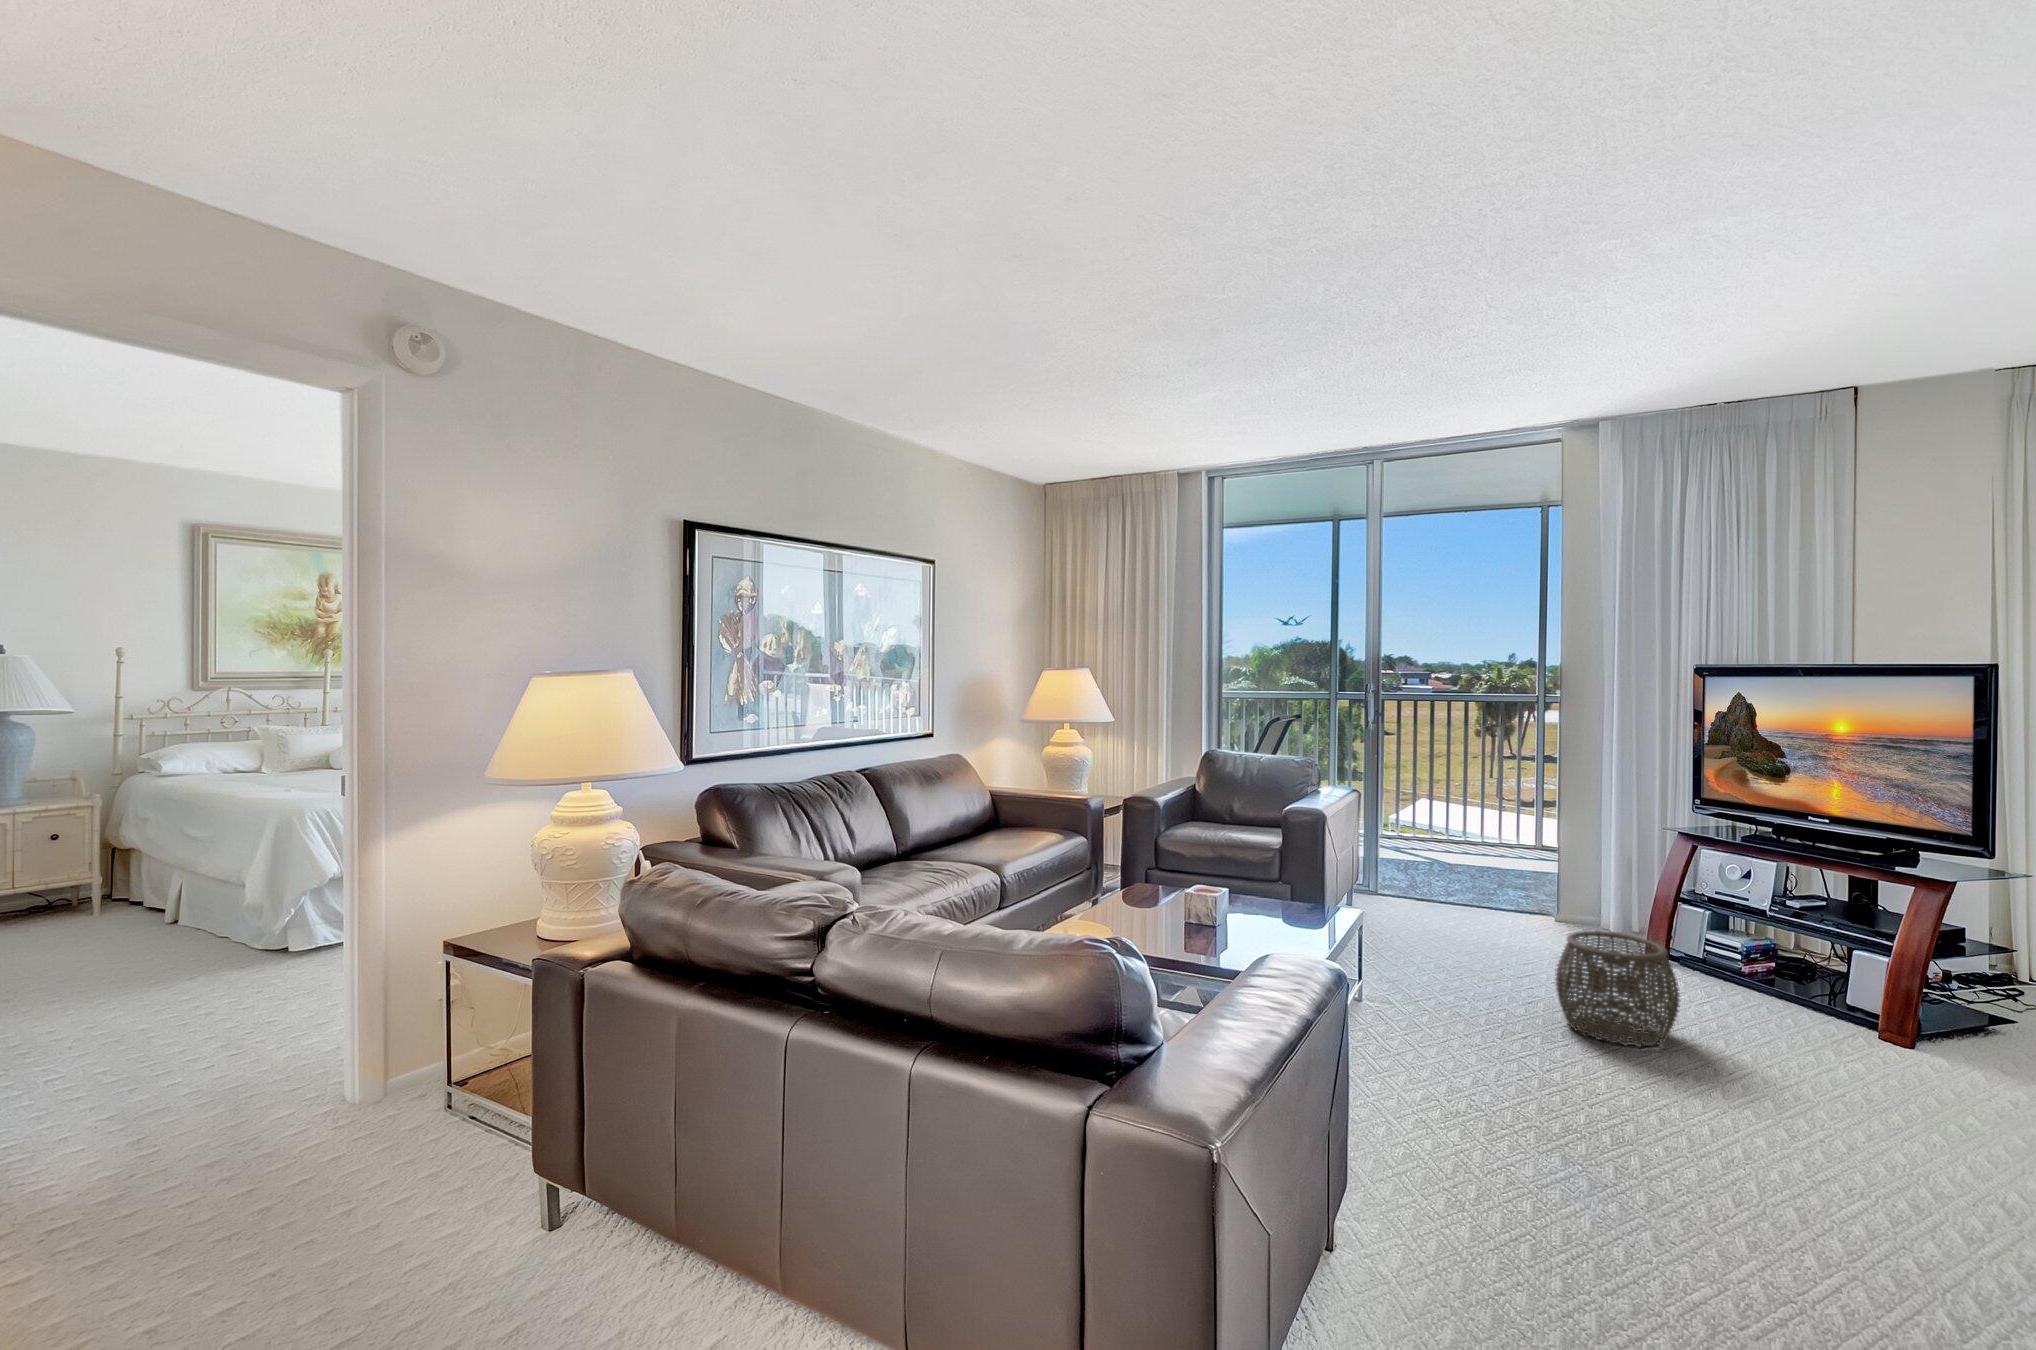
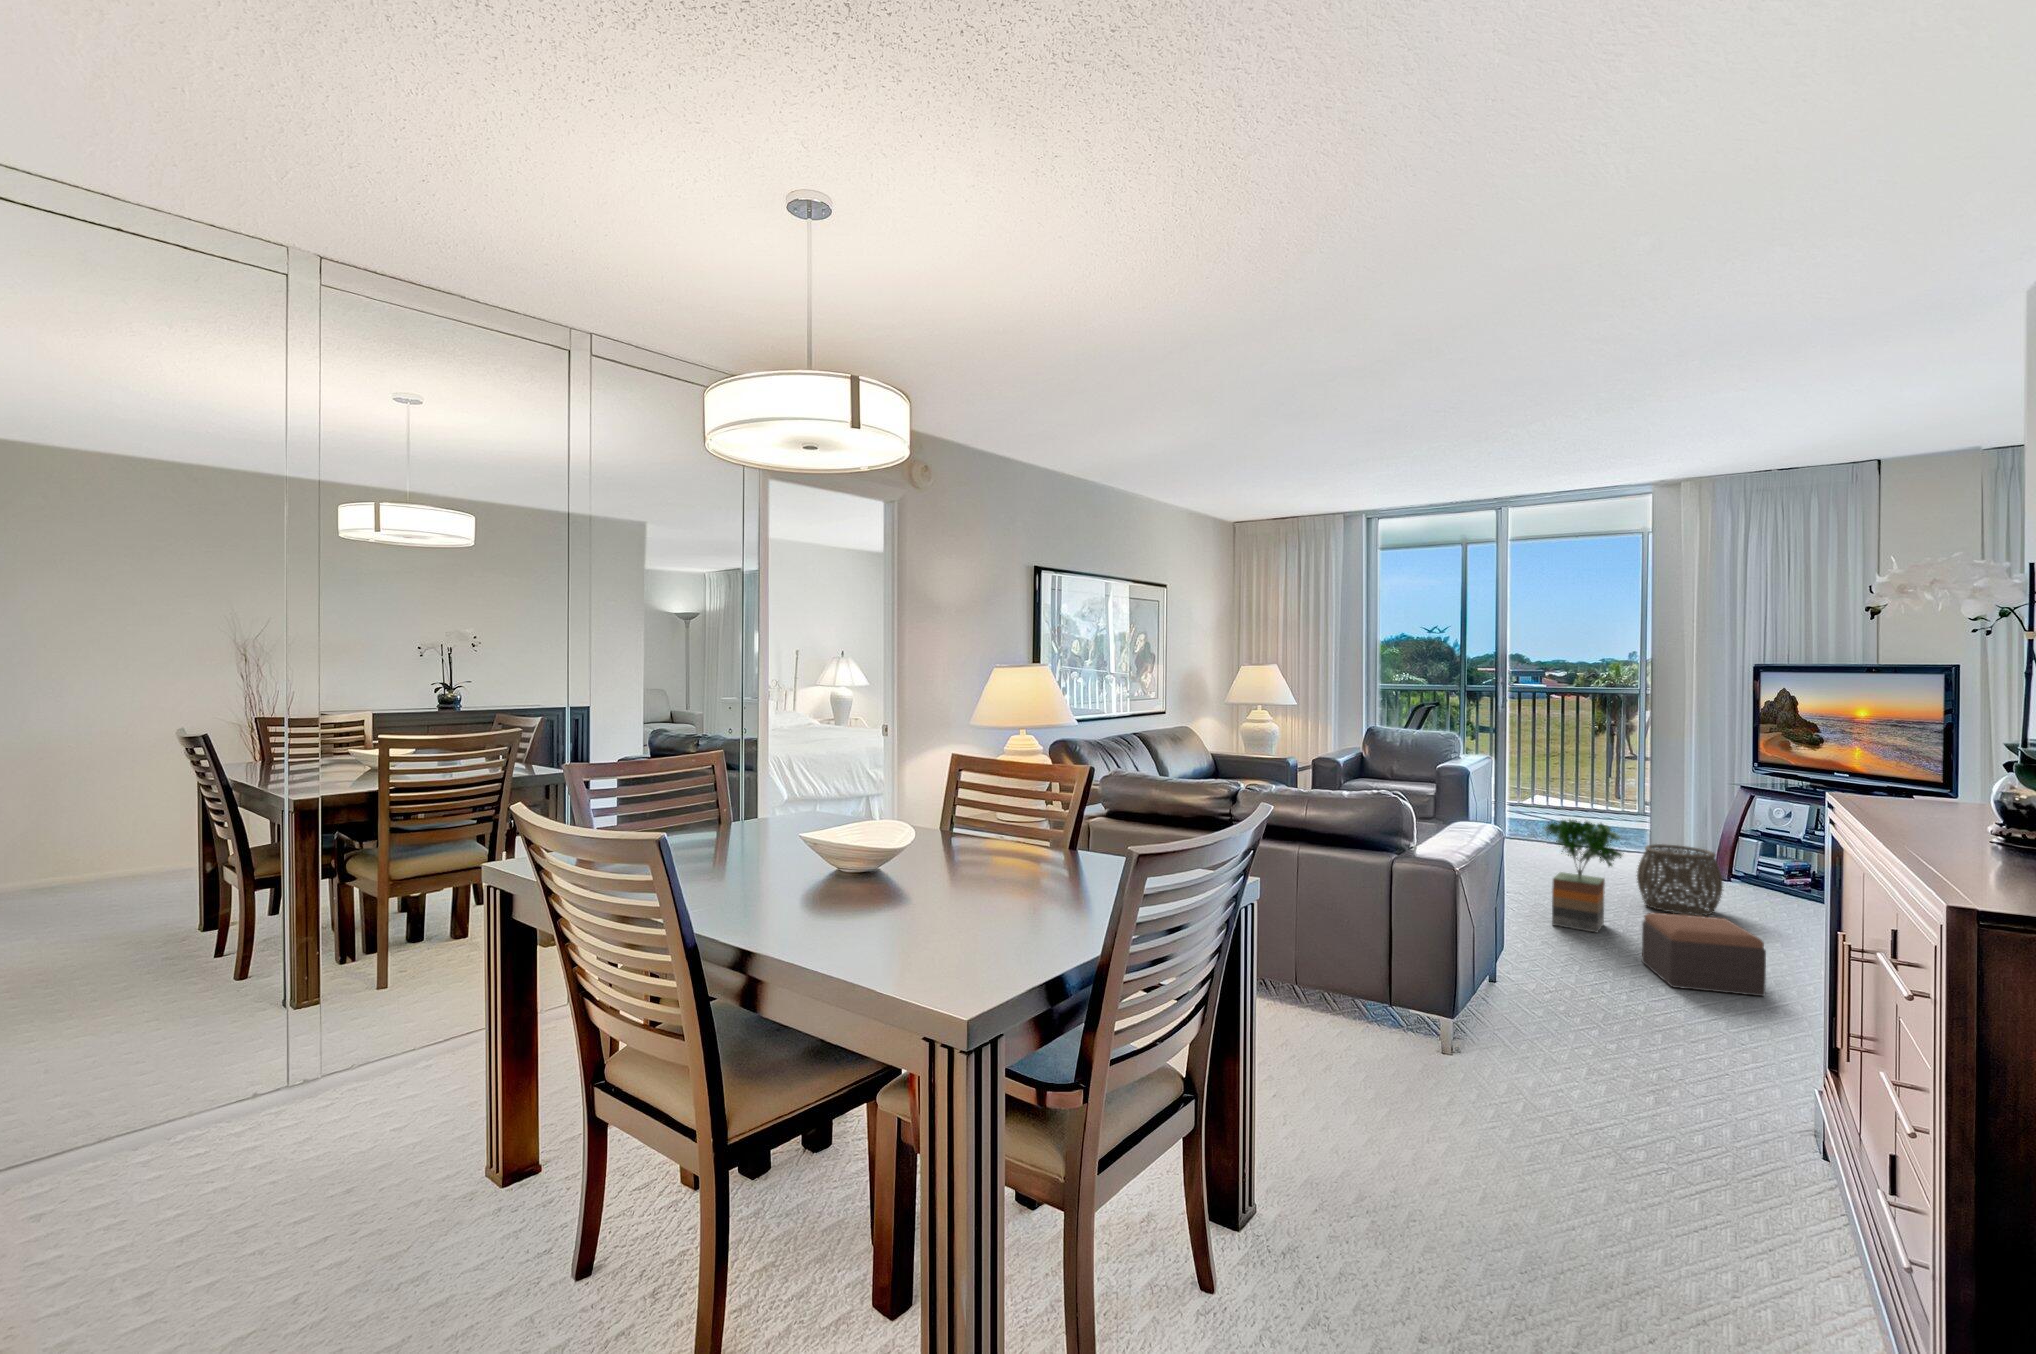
potted tree: none [1422,908,1550,1100] -> present [1544,819,1623,933]
footstool: none [1587,1097,1810,1275] -> present [1642,913,1766,996]

